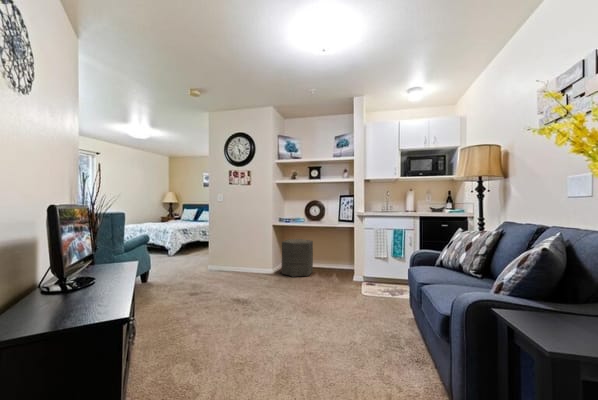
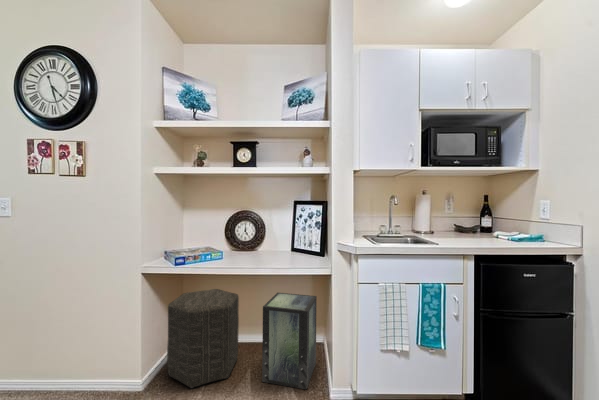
storage box: none [324,241,351,281] -> present [262,293,317,389]

